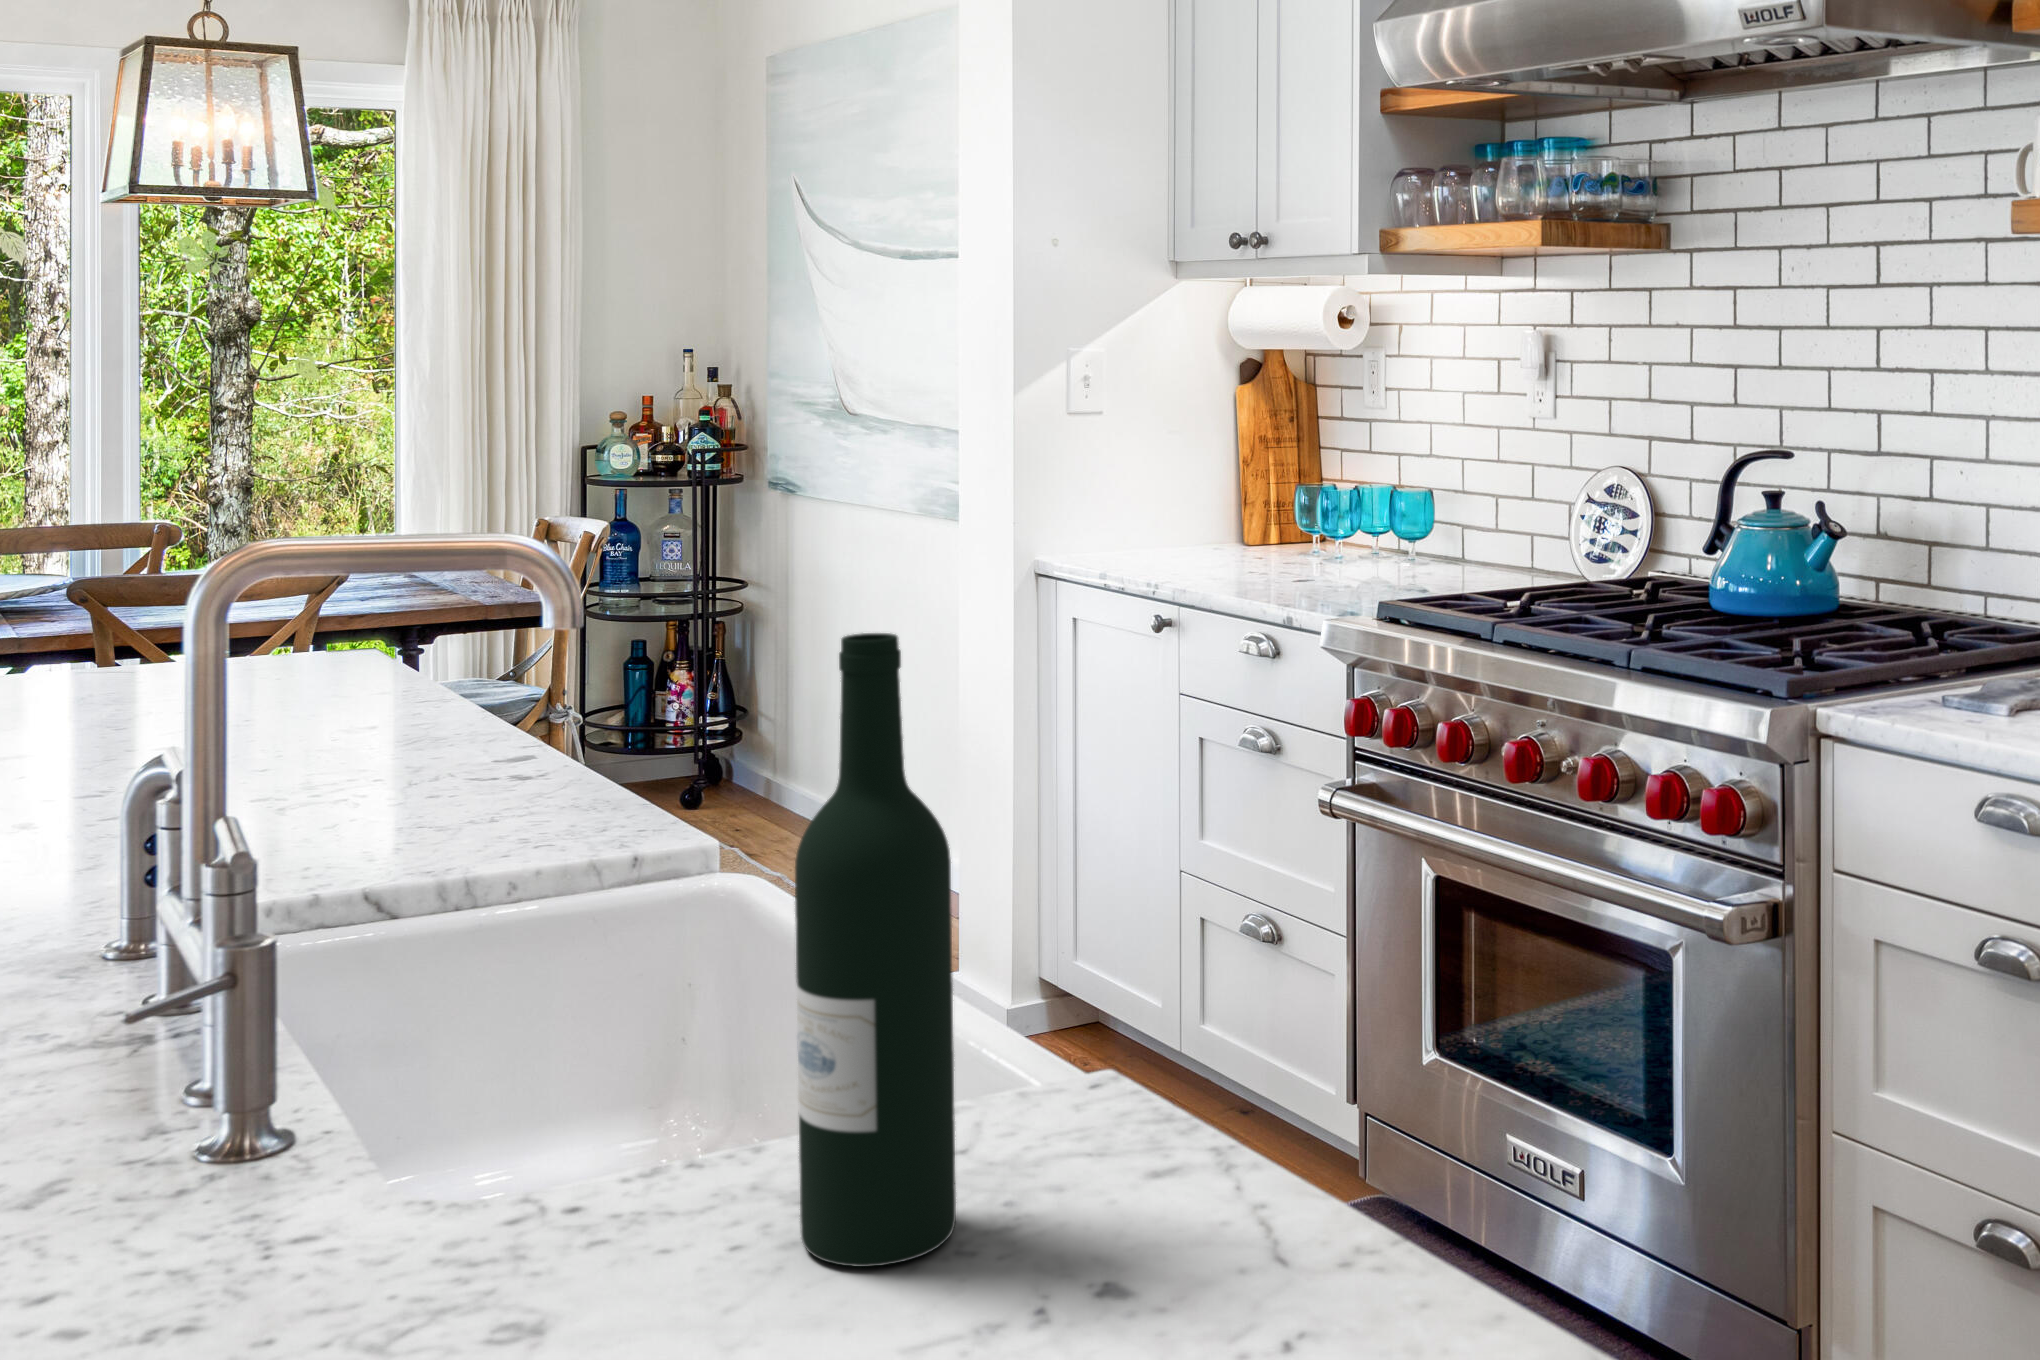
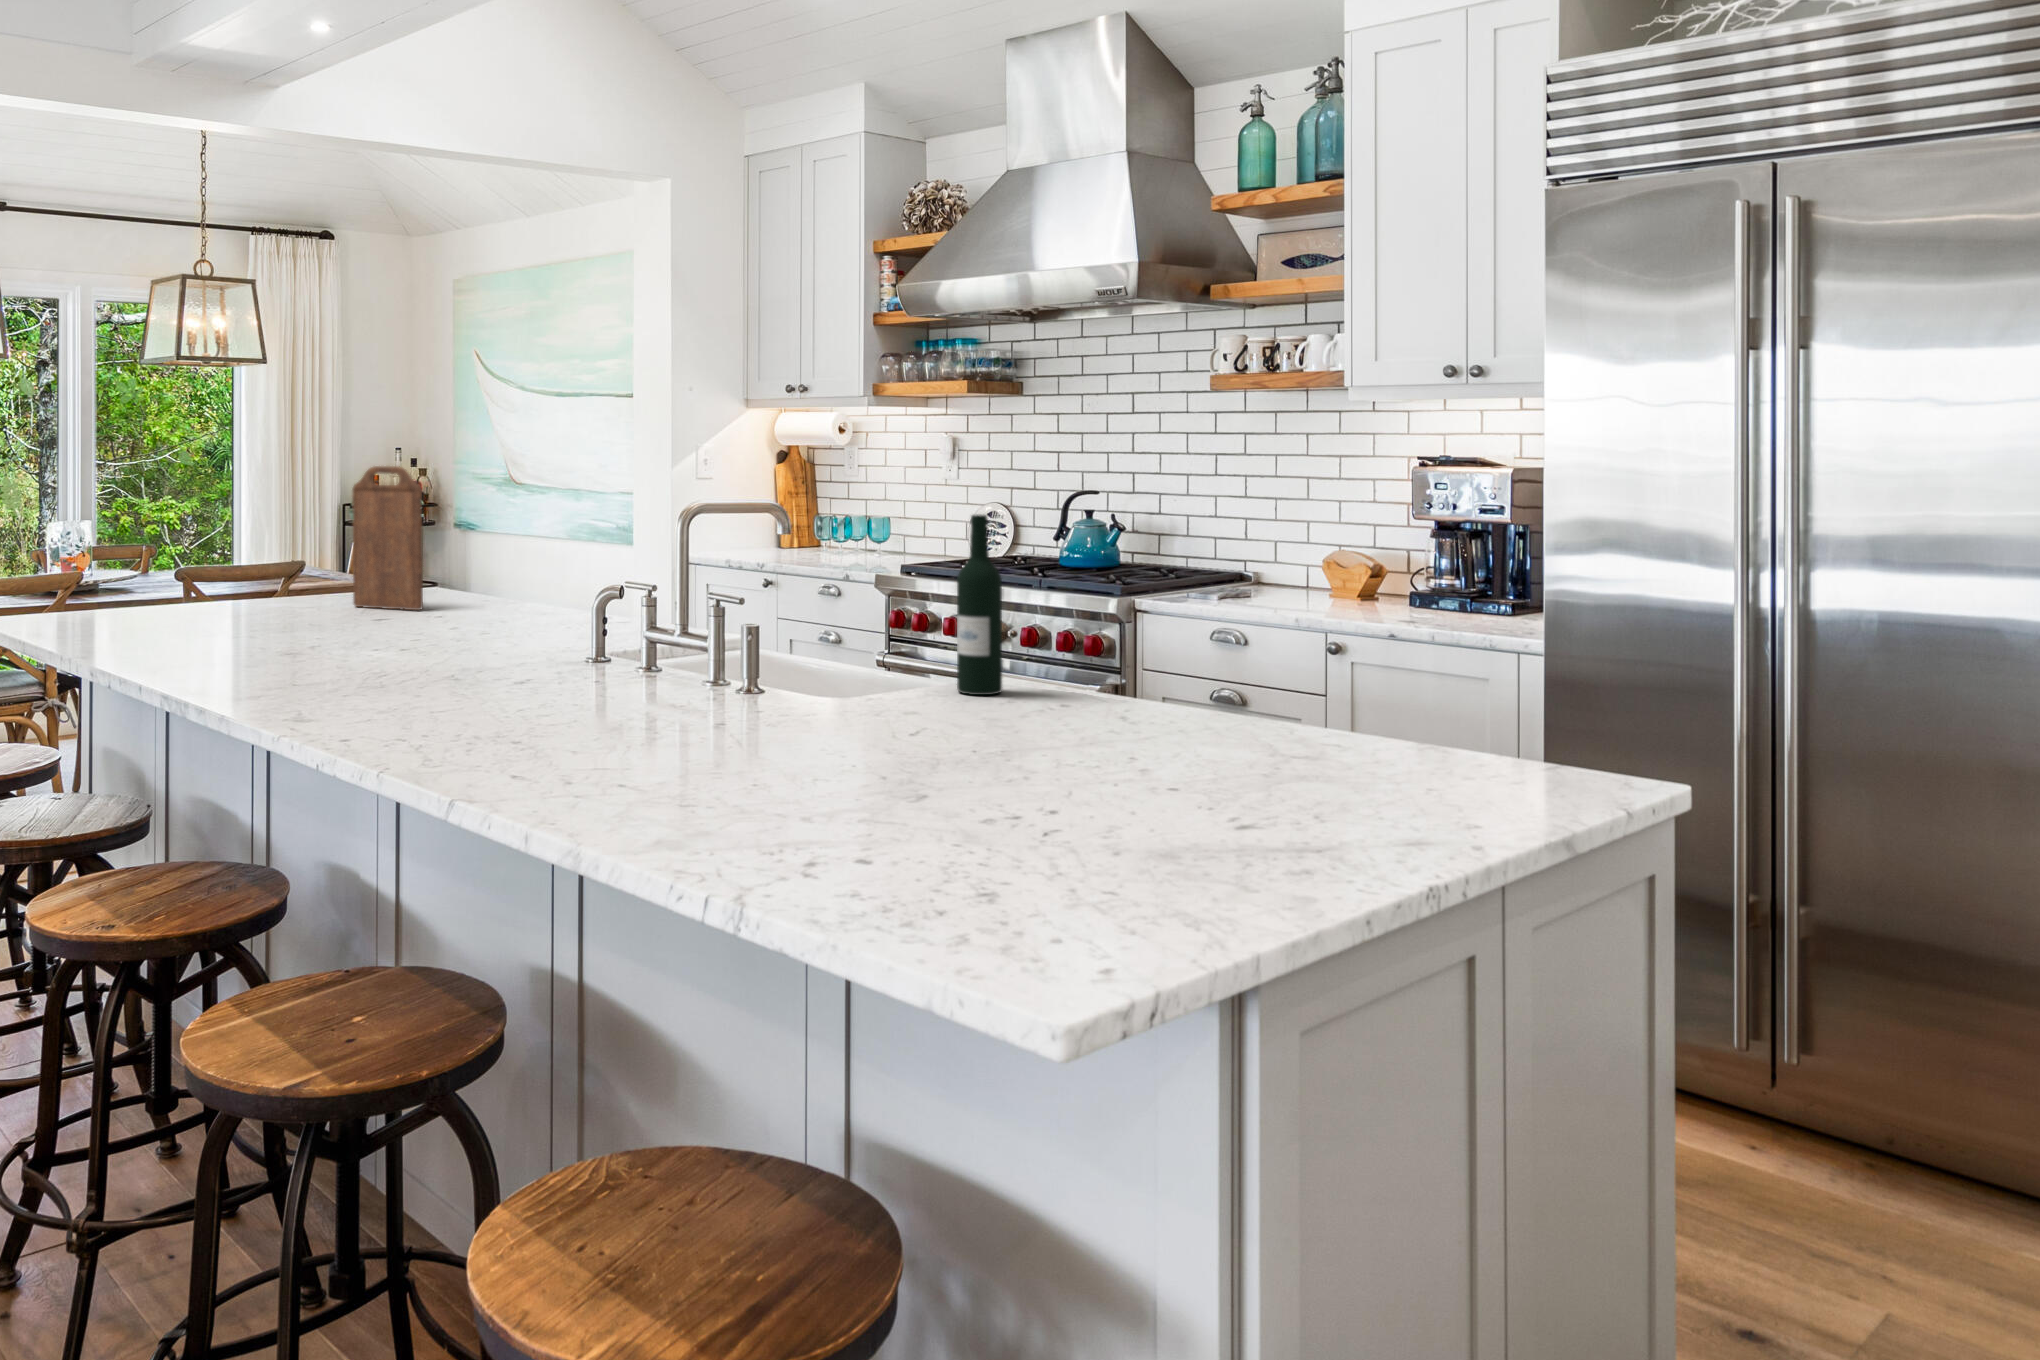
cutting board: none [20,412,141,735] -> present [352,466,423,610]

